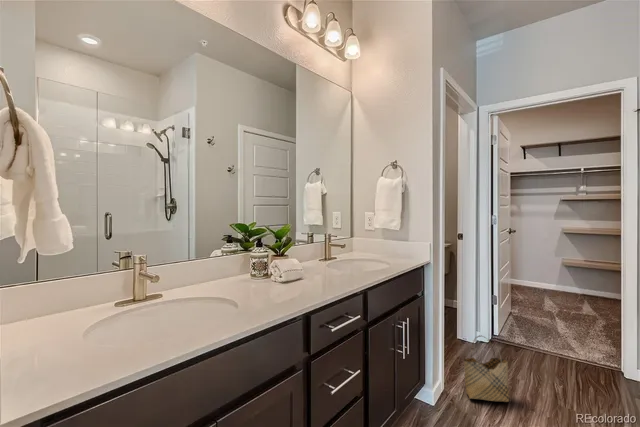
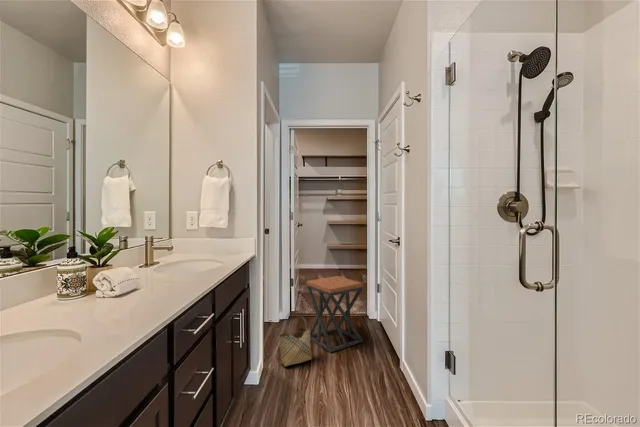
stool: none [509,301,603,405] -> present [307,276,363,353]

